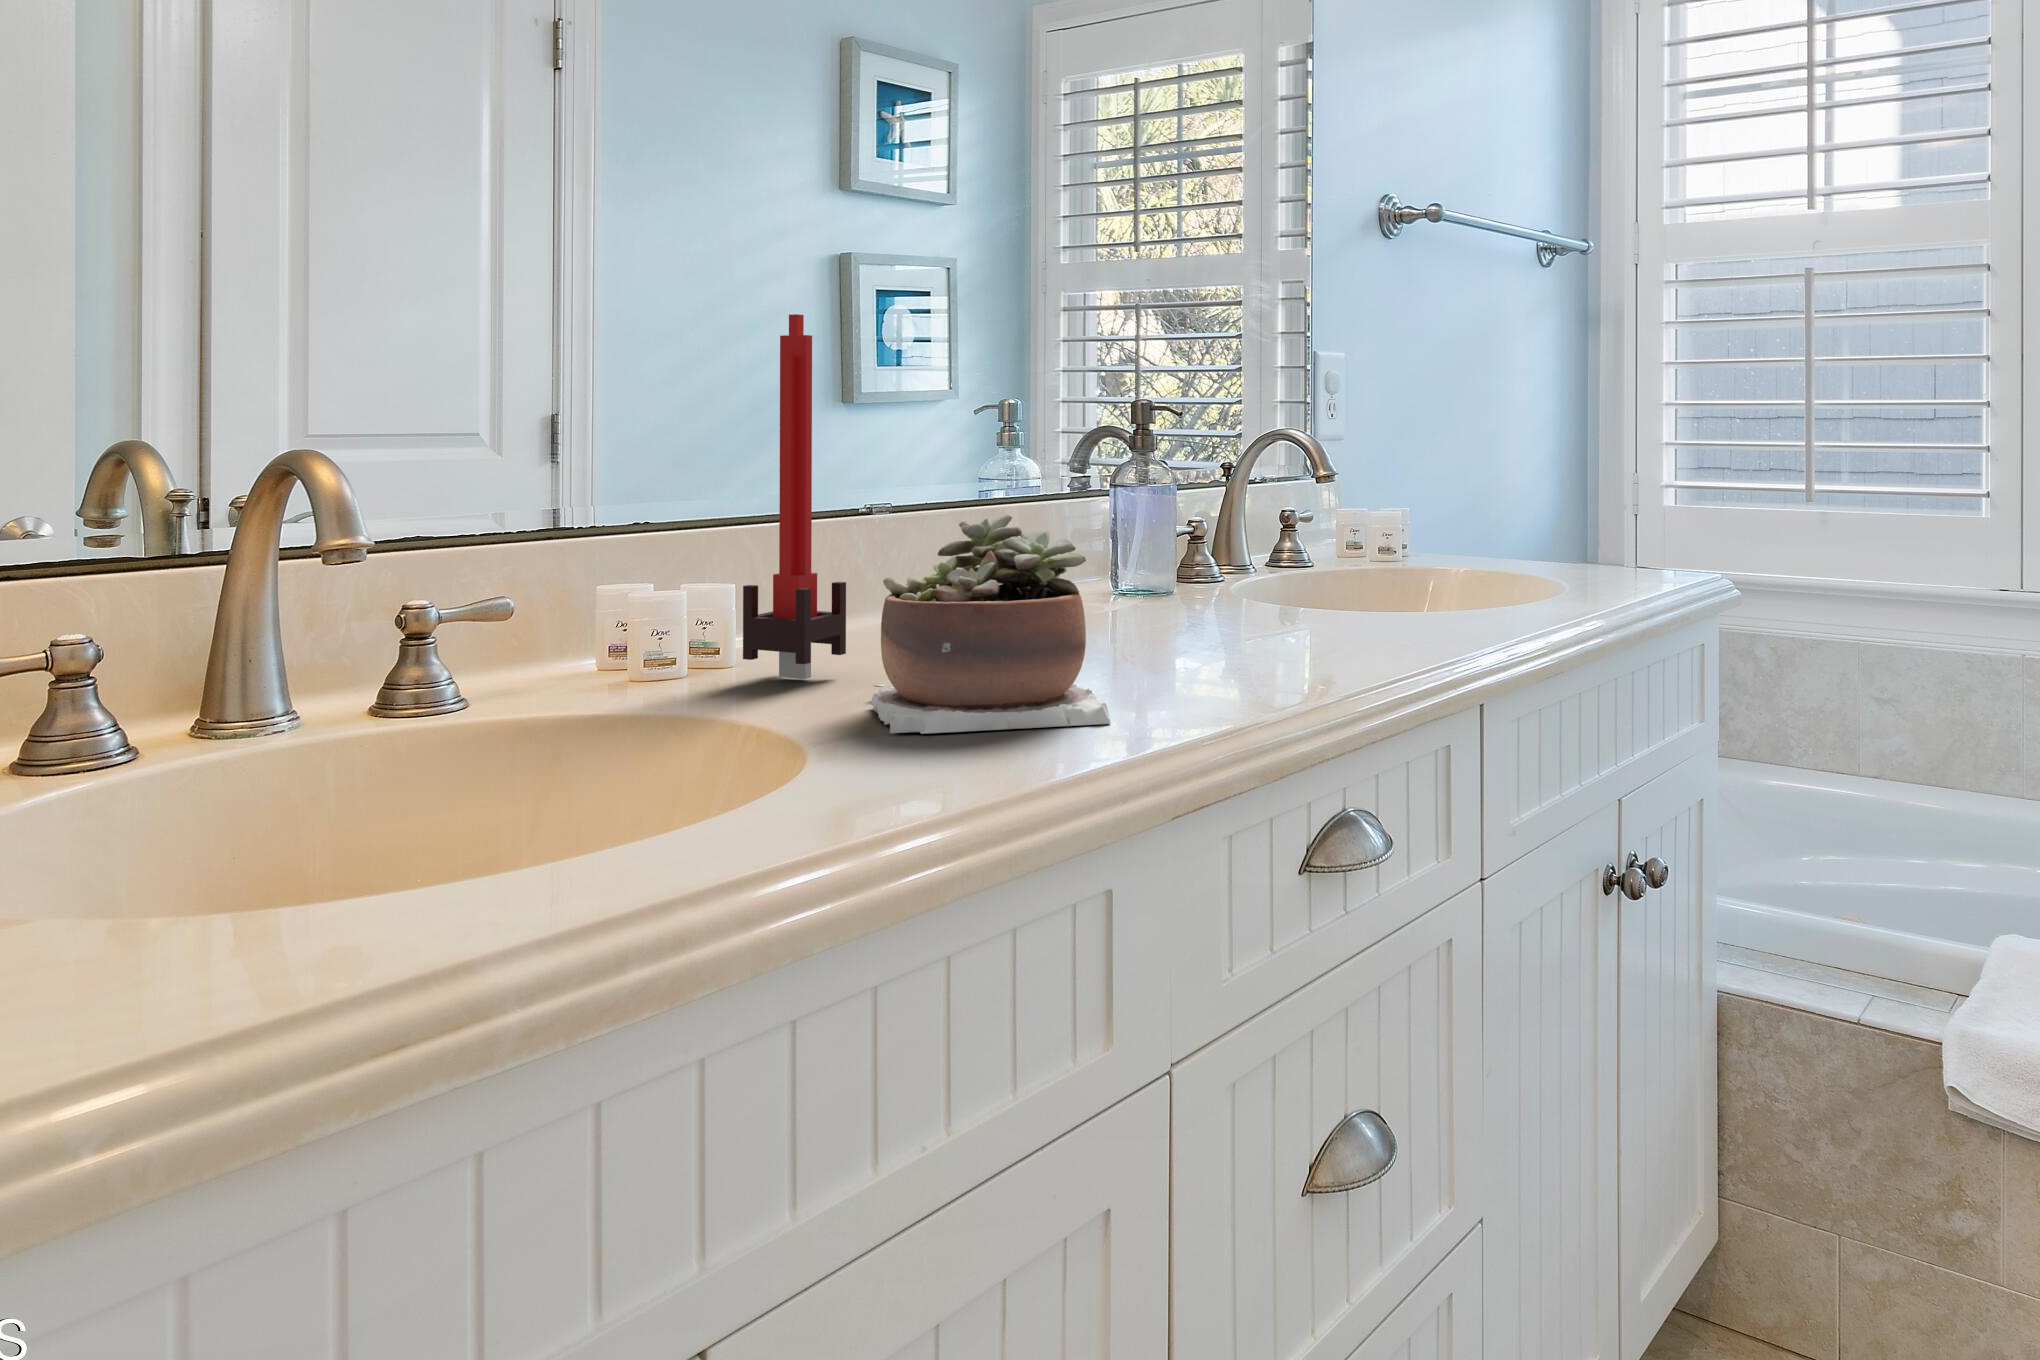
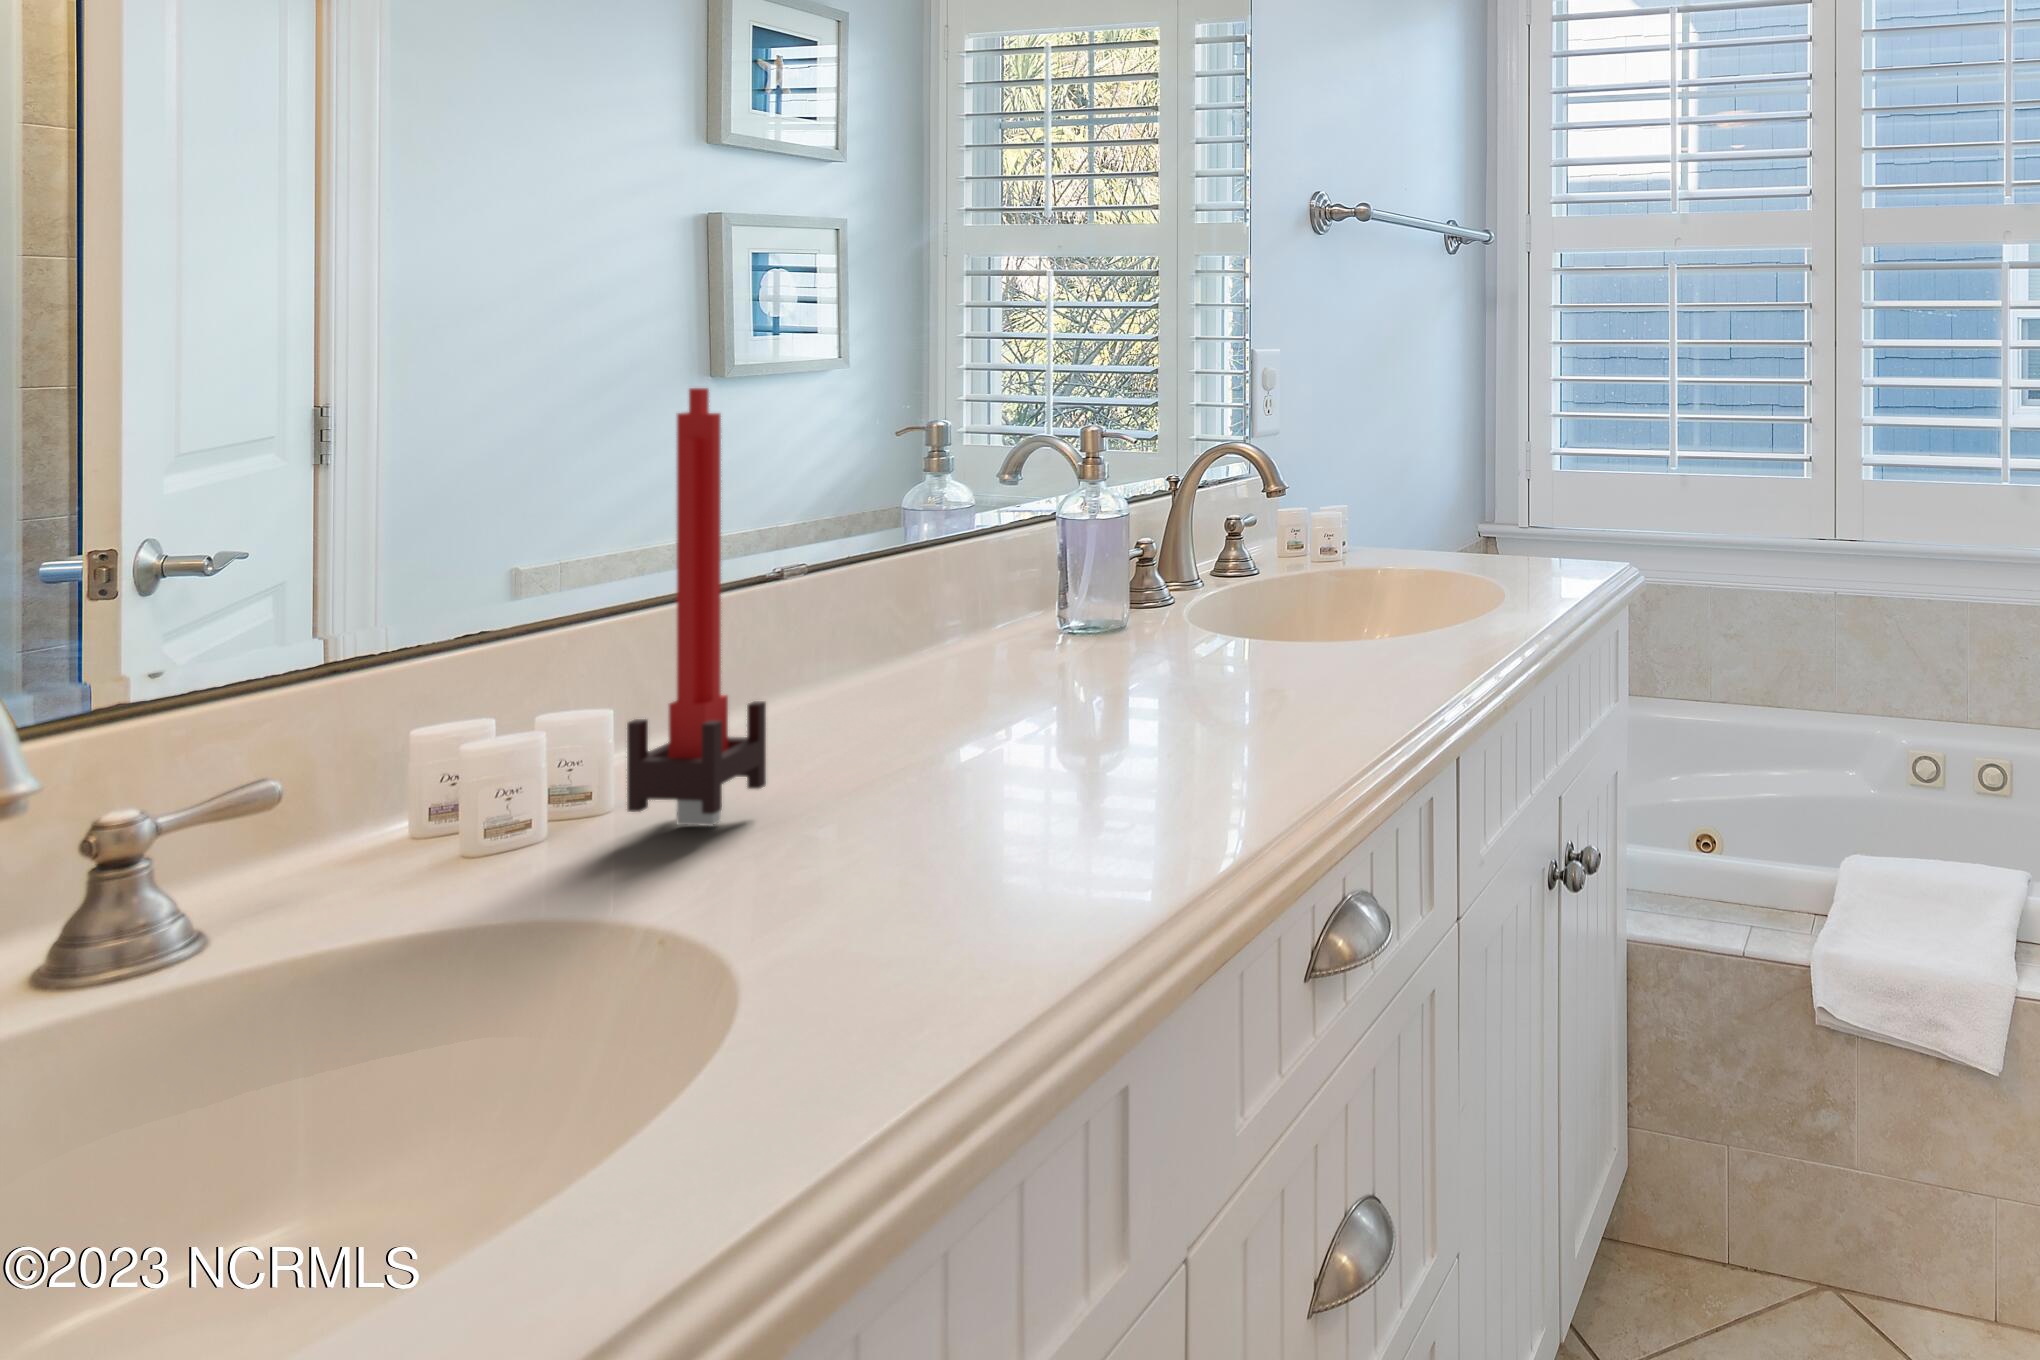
succulent plant: present [871,515,1111,734] -> none [811,627,1116,931]

